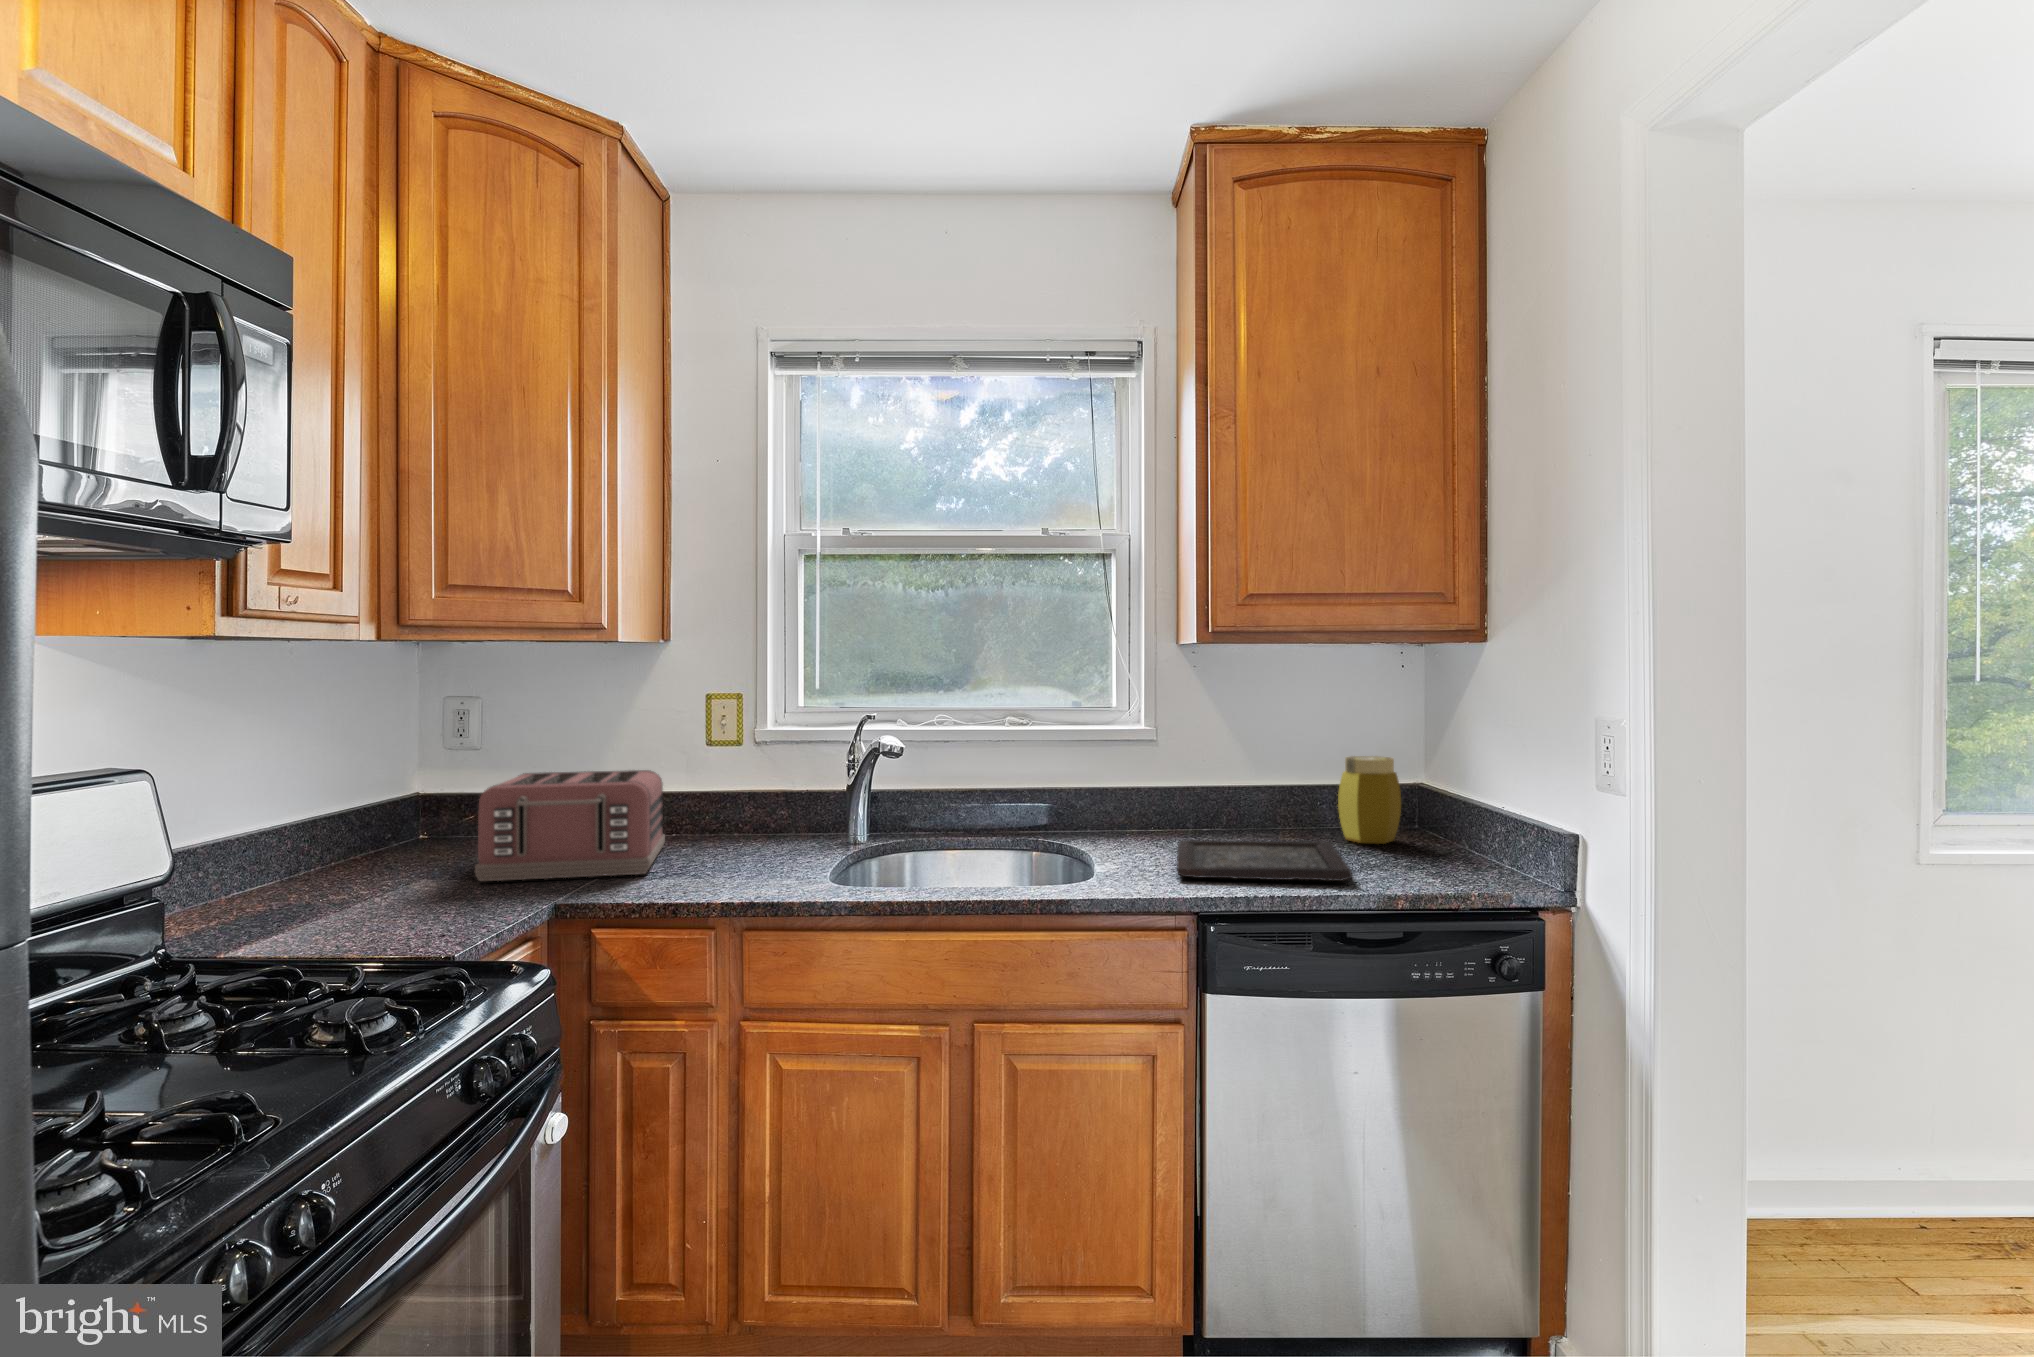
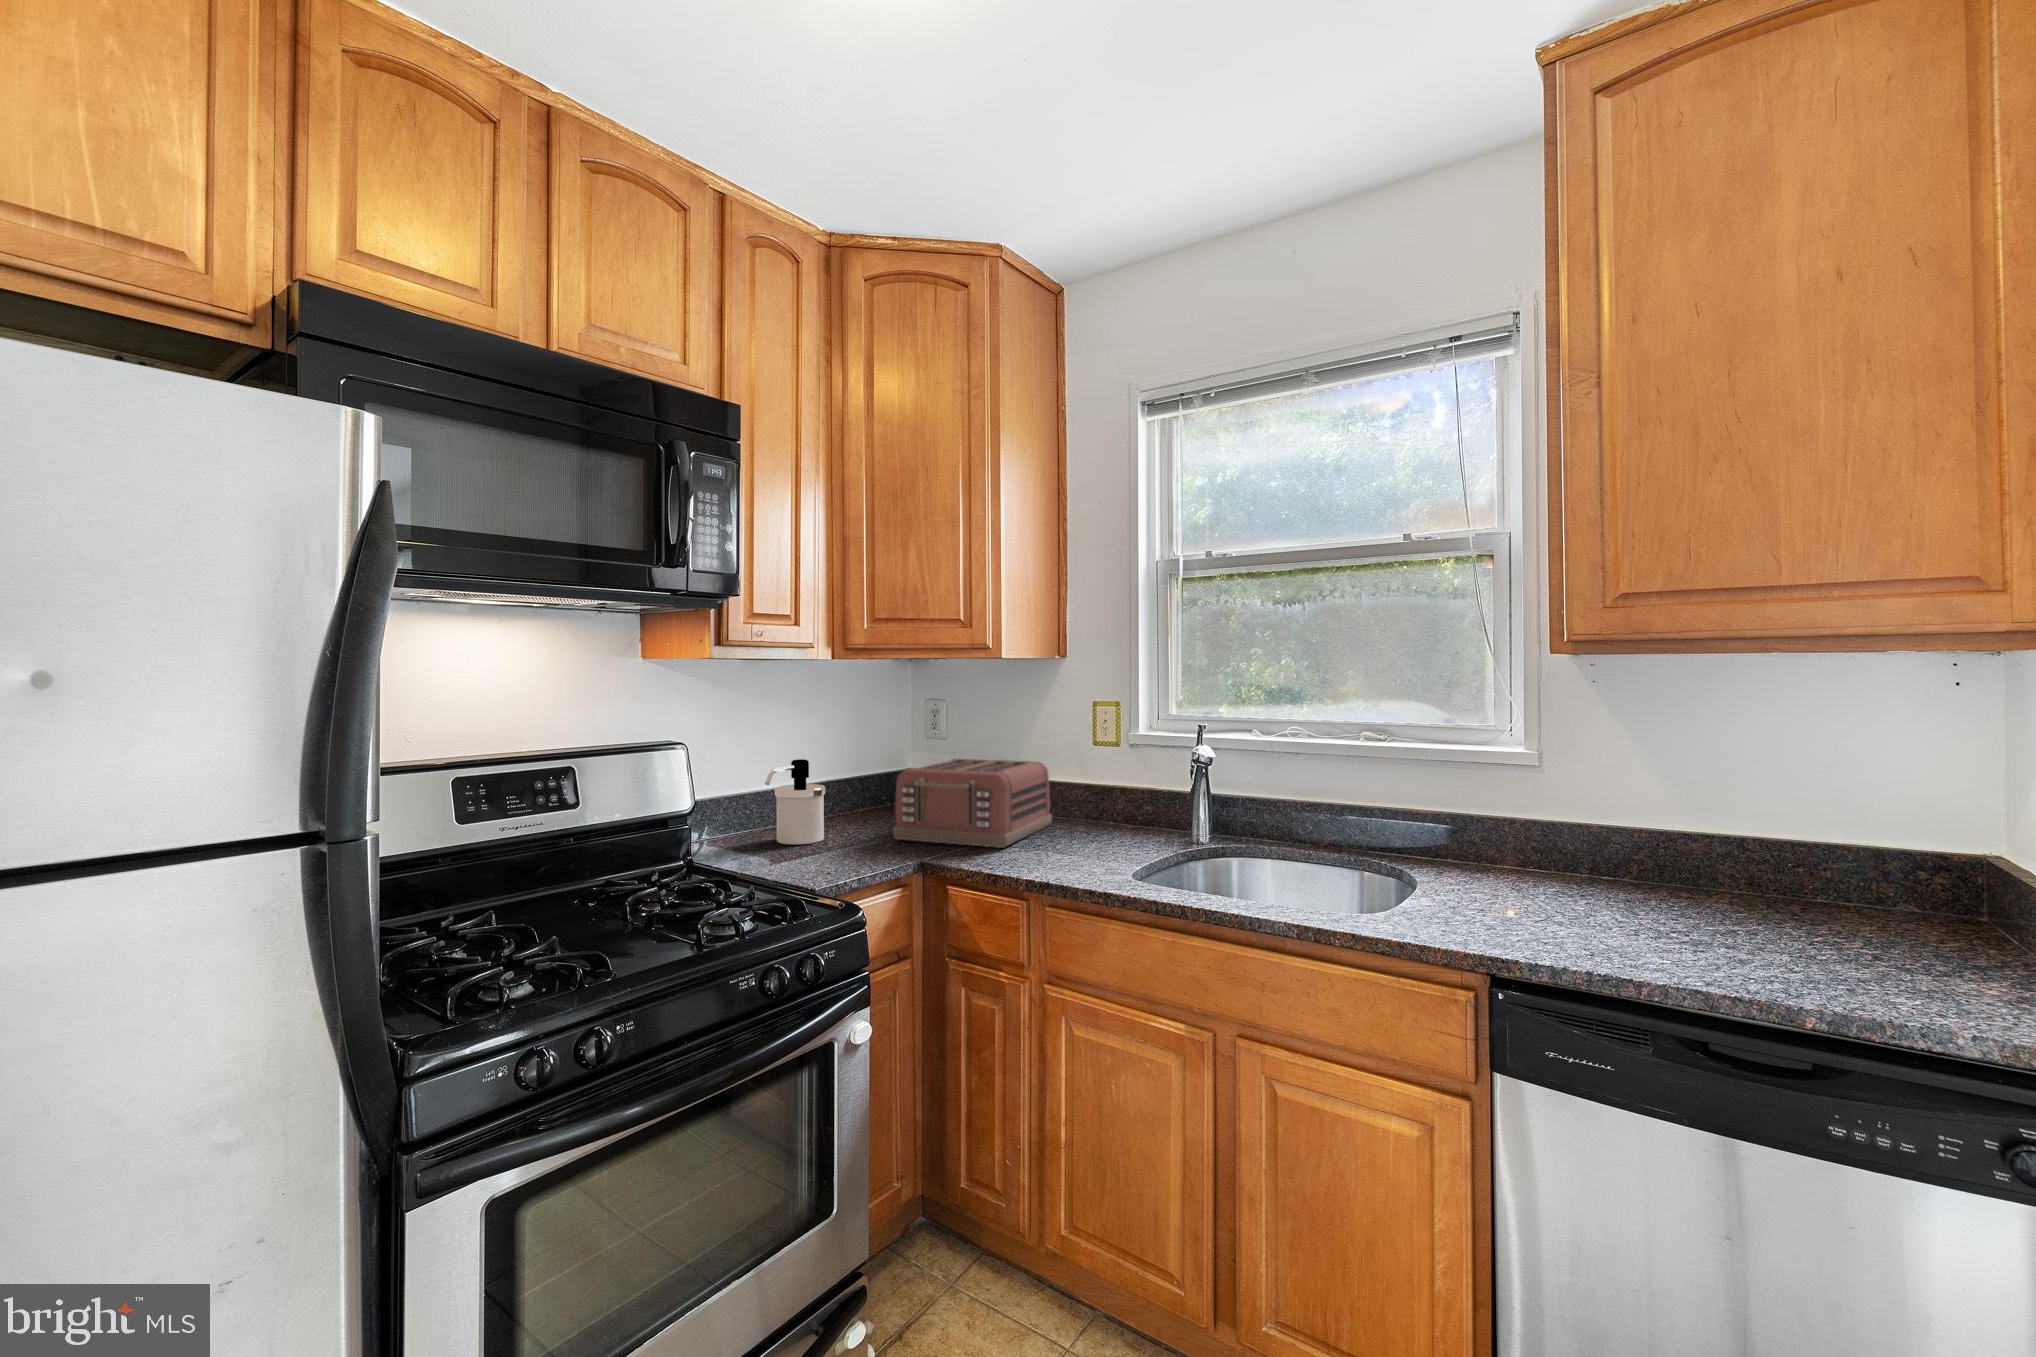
jar: present [1338,756,1401,844] -> none [1798,798,1914,923]
soap dispenser: none [275,782,361,906] -> present [765,759,825,845]
tray: present [1177,840,1352,881] -> none [1484,879,1767,970]

